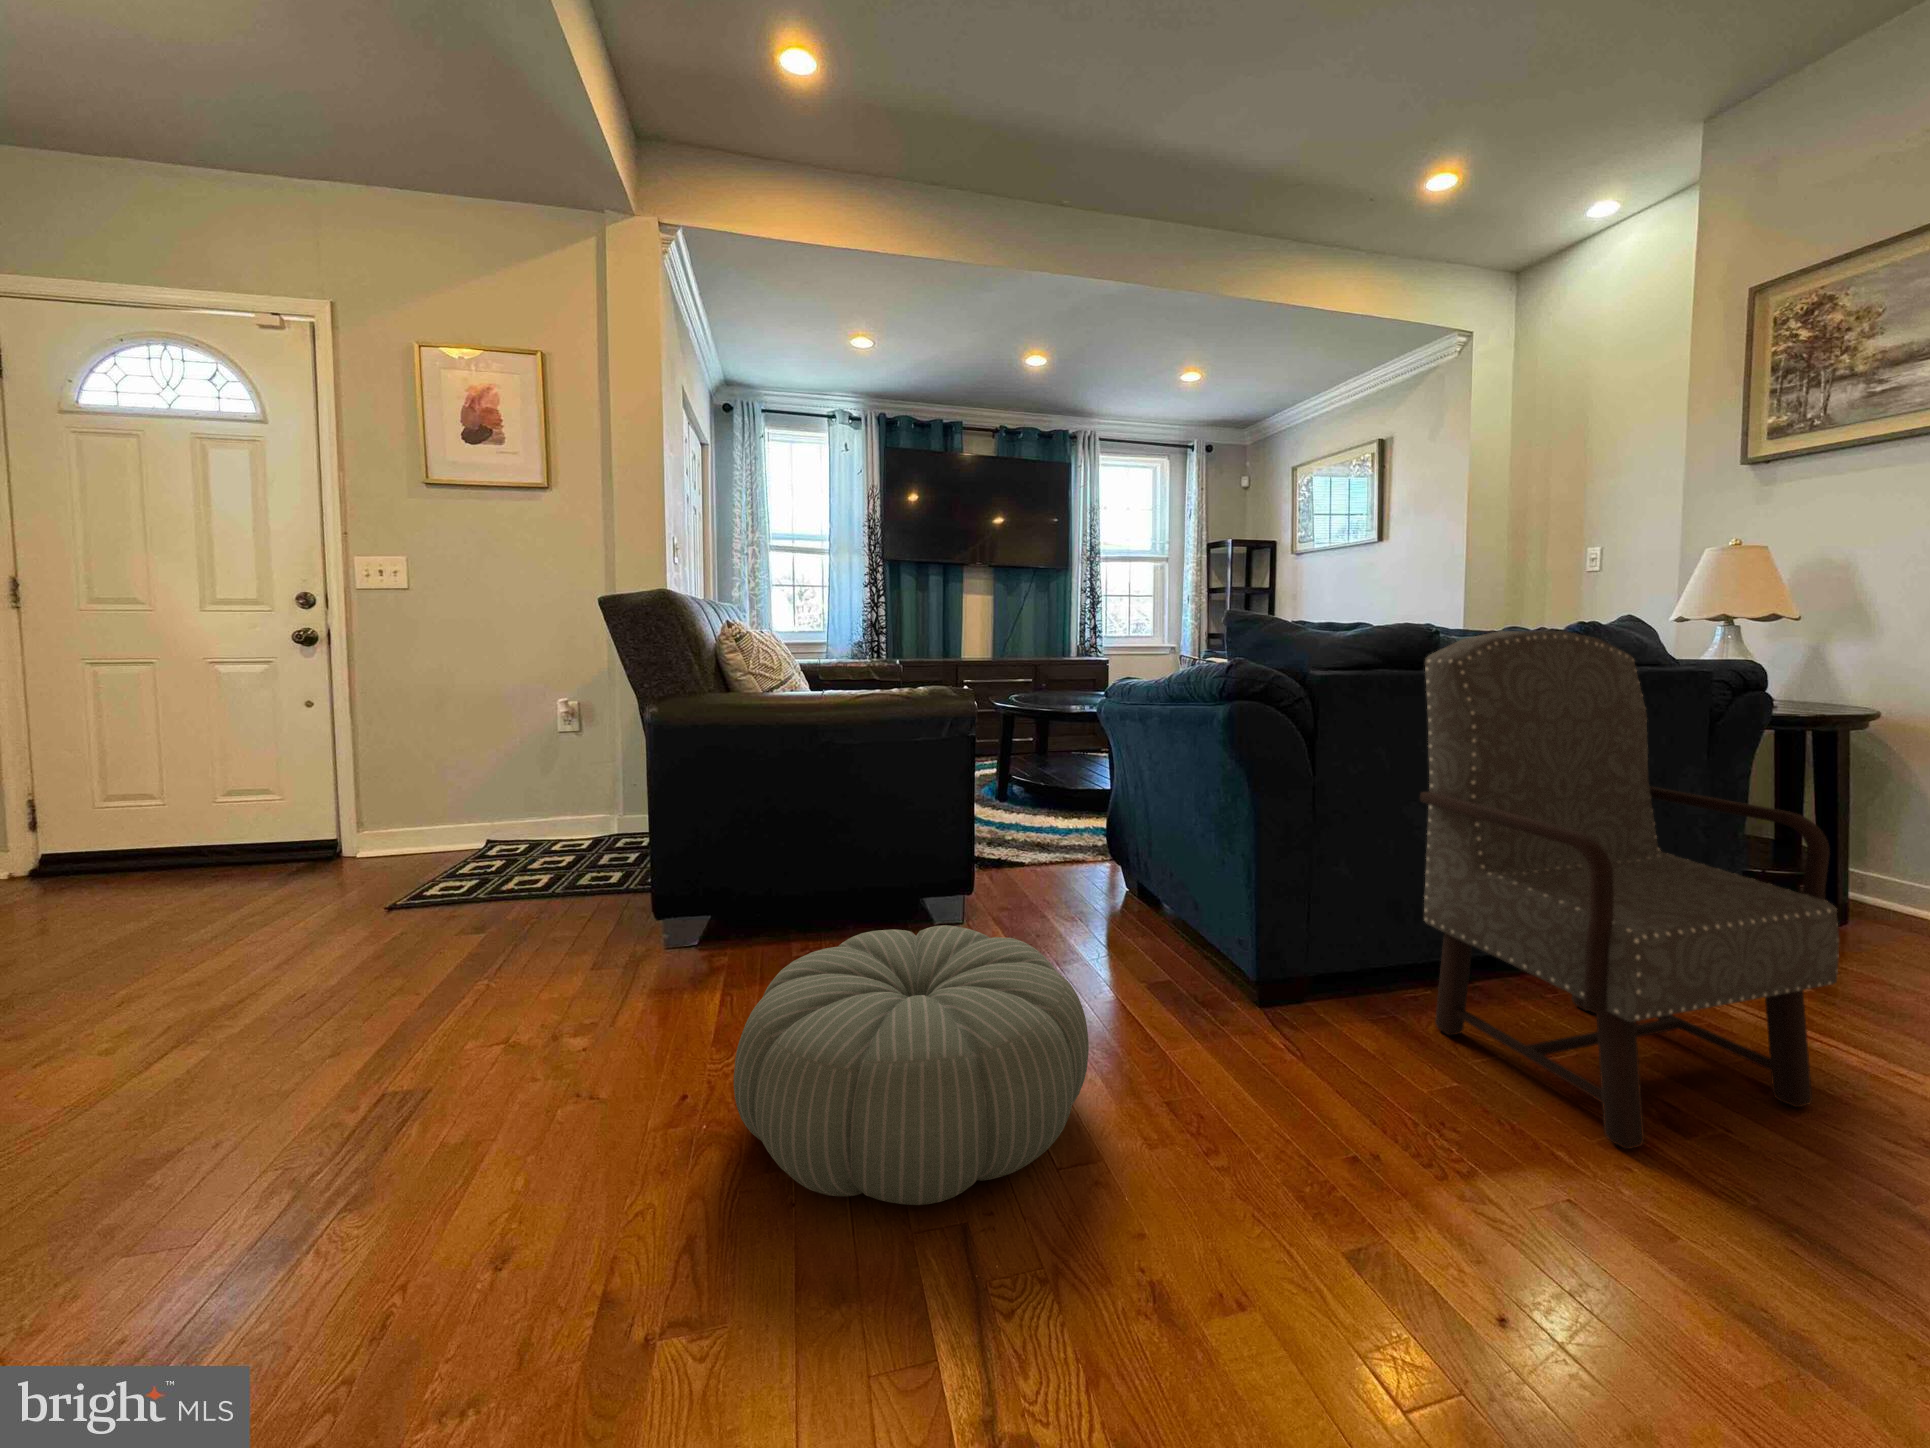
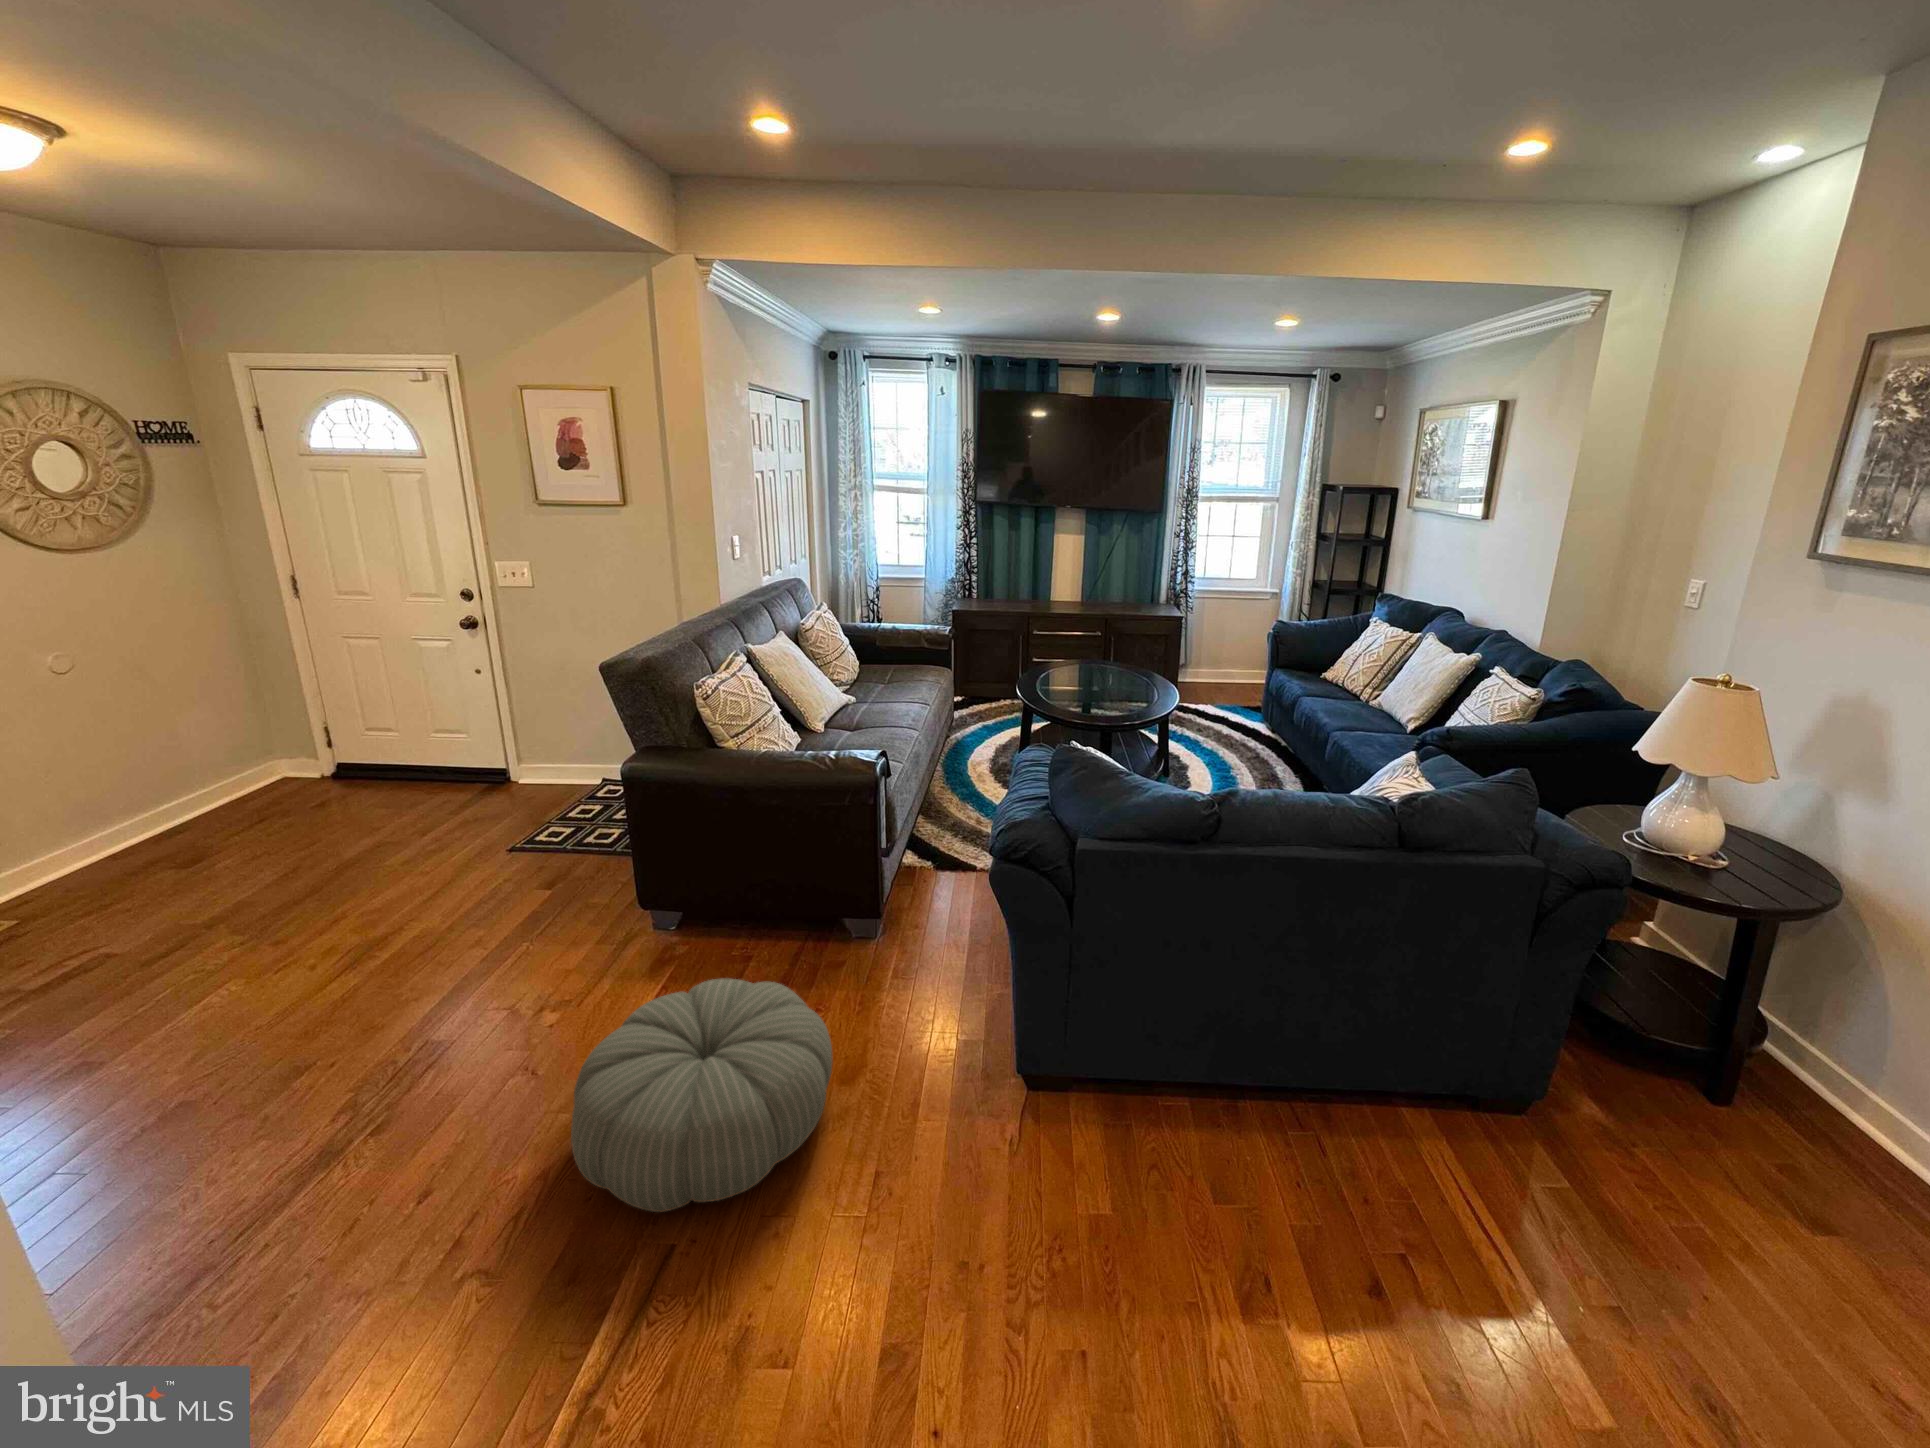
armchair: present [1420,631,1839,1149] -> none [1141,830,1455,1312]

